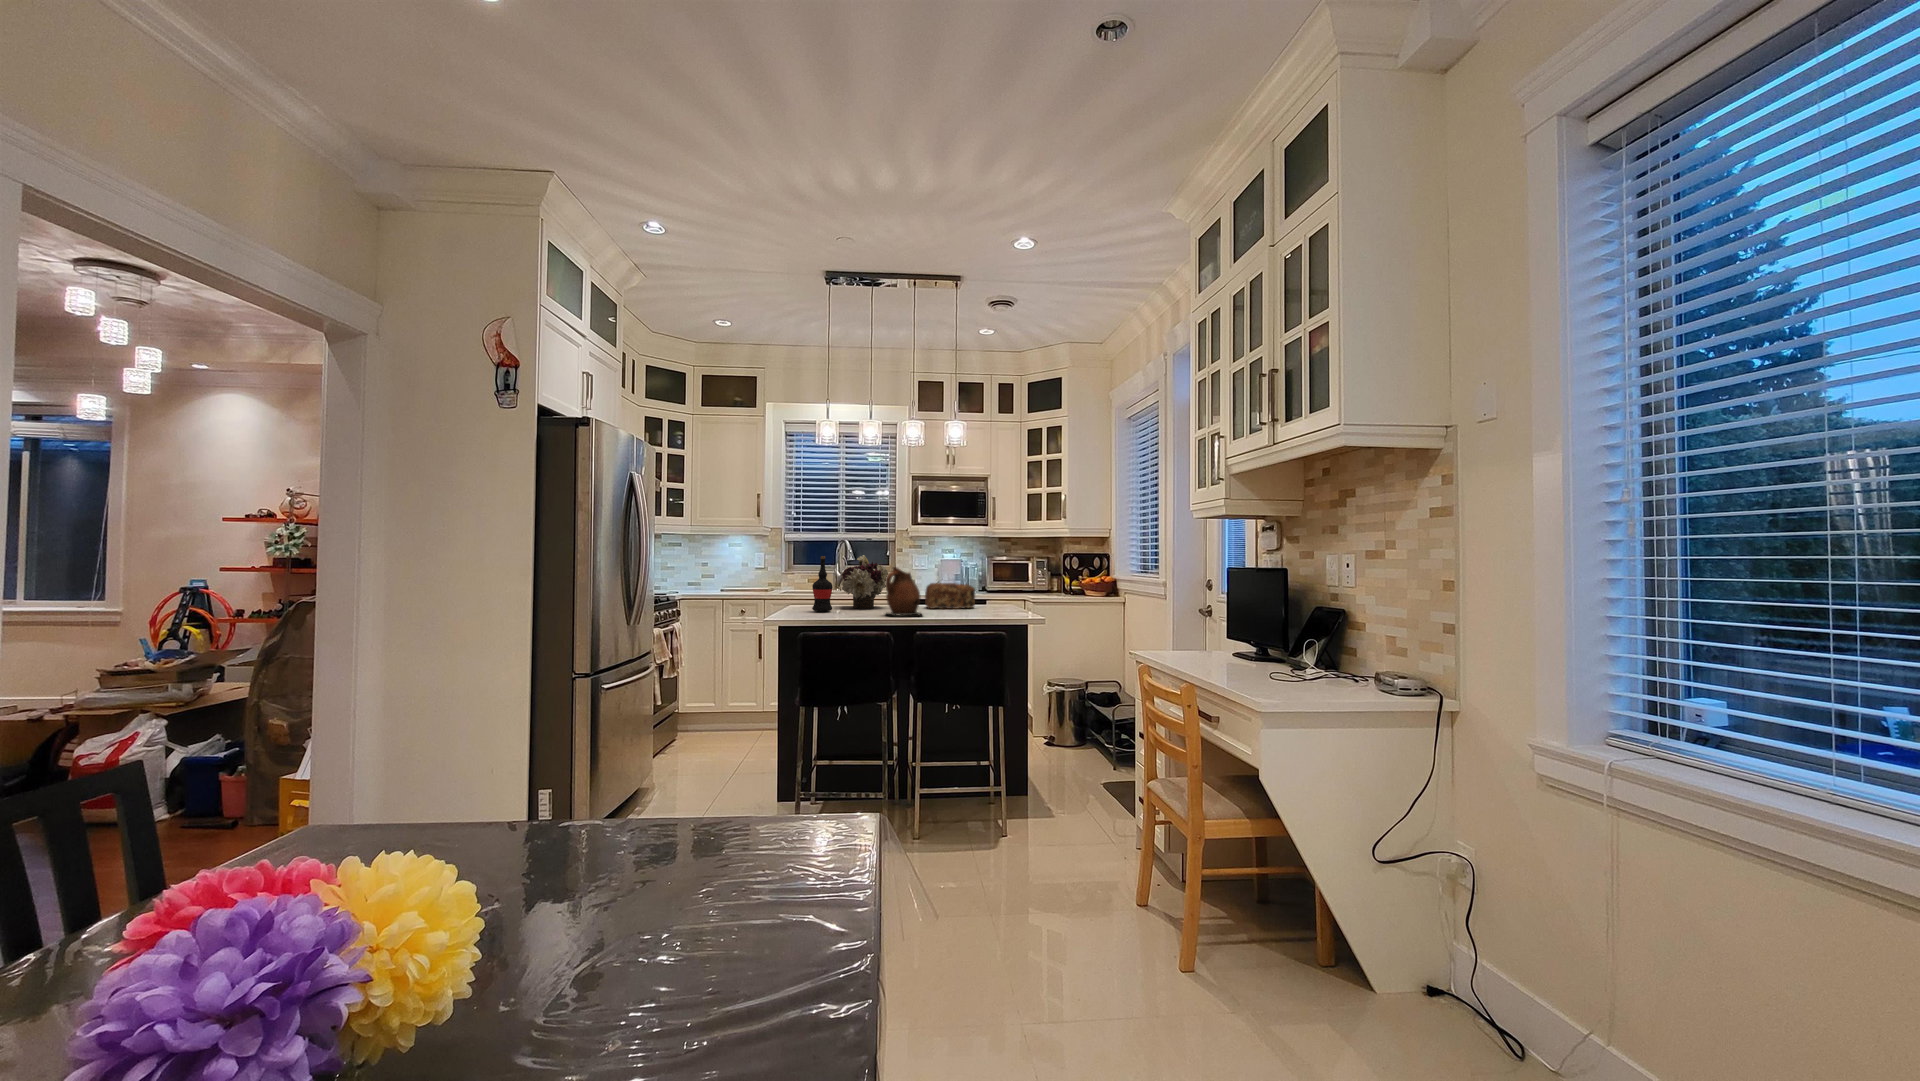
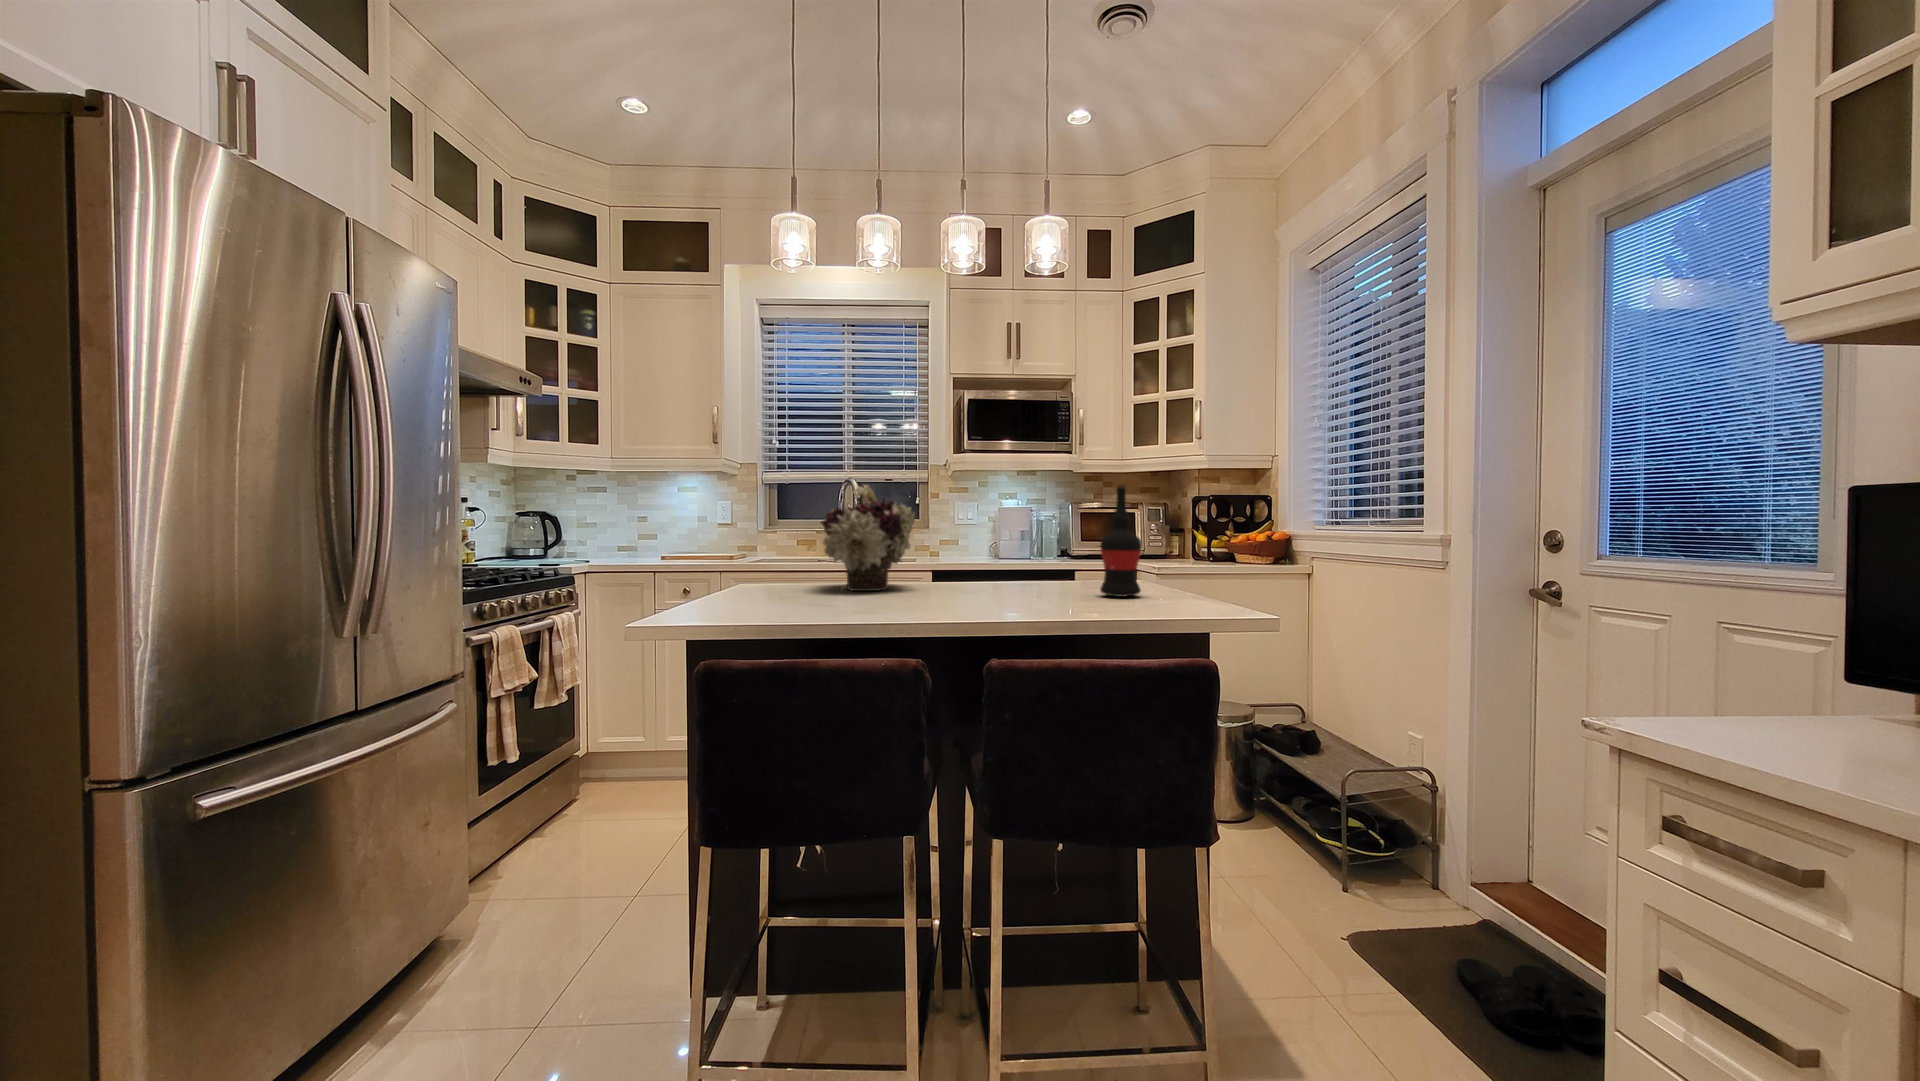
wine bottle: present [812,556,833,612] -> present [1100,482,1141,596]
ceramic pitcher: present [886,567,922,615] -> none [903,498,997,613]
bread loaf: present [925,583,975,609] -> none [987,539,1091,591]

